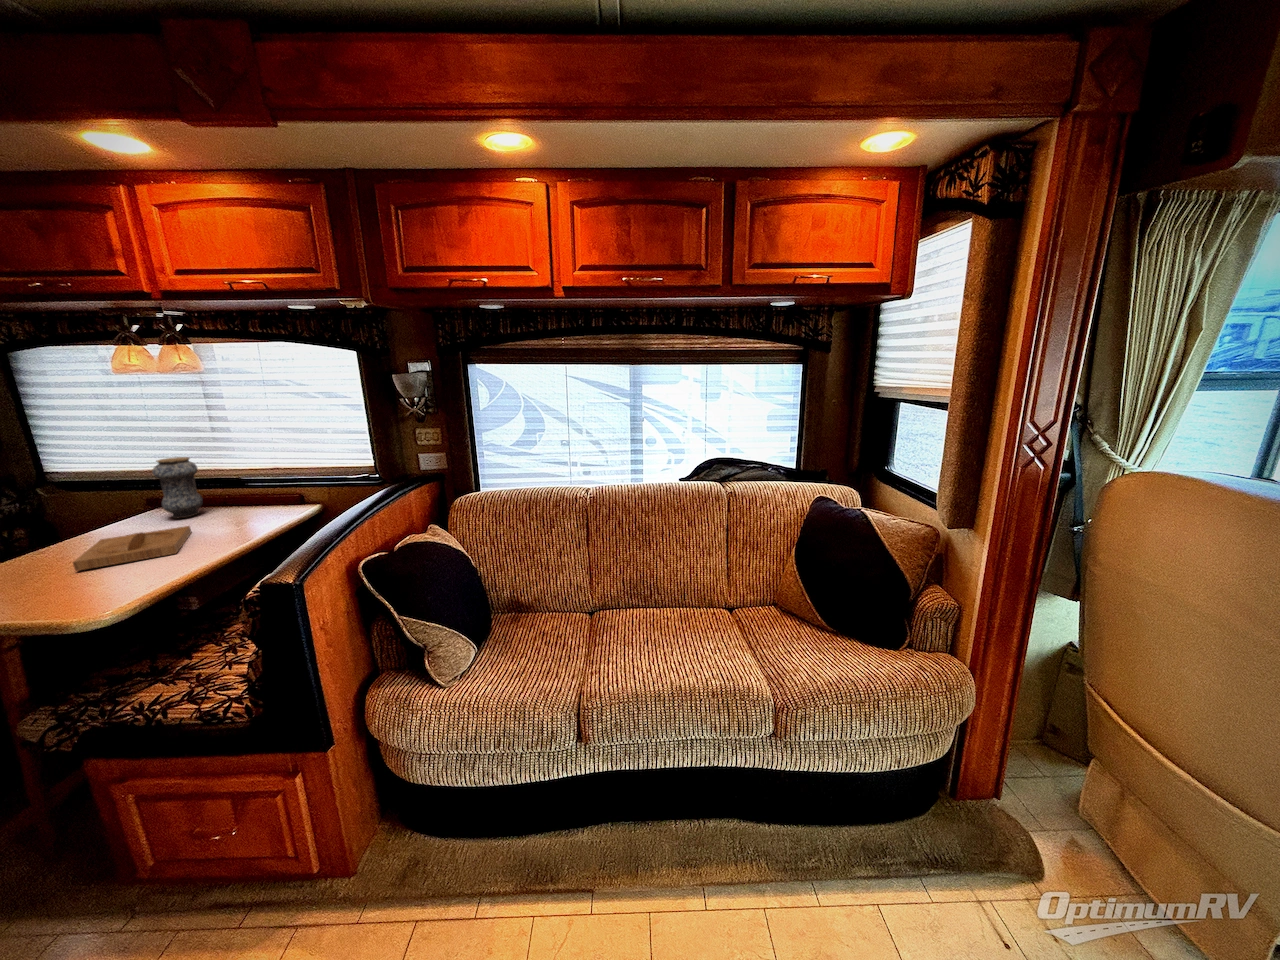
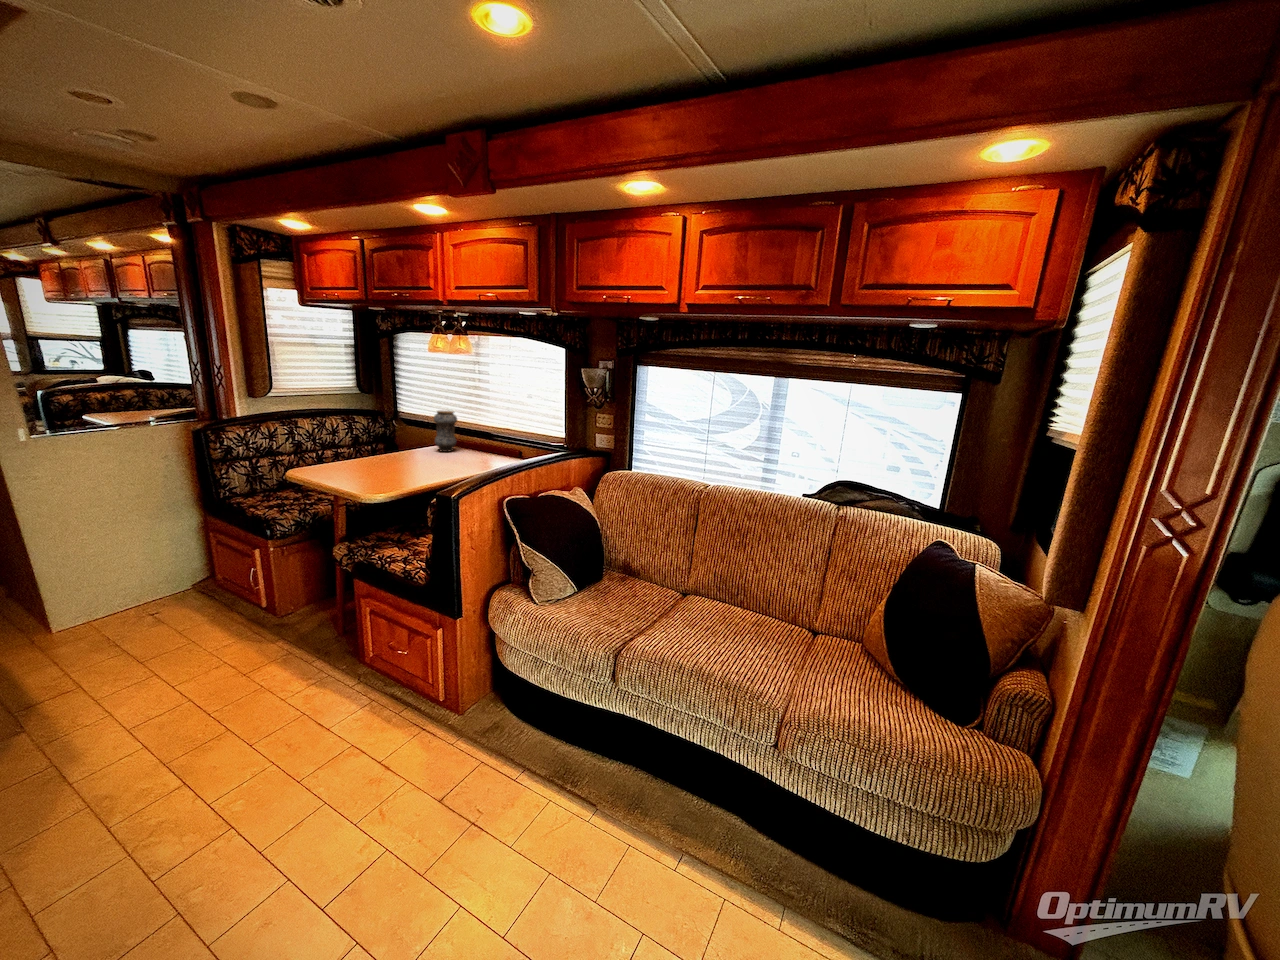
tray: present [73,526,191,571] -> none [378,454,442,471]

